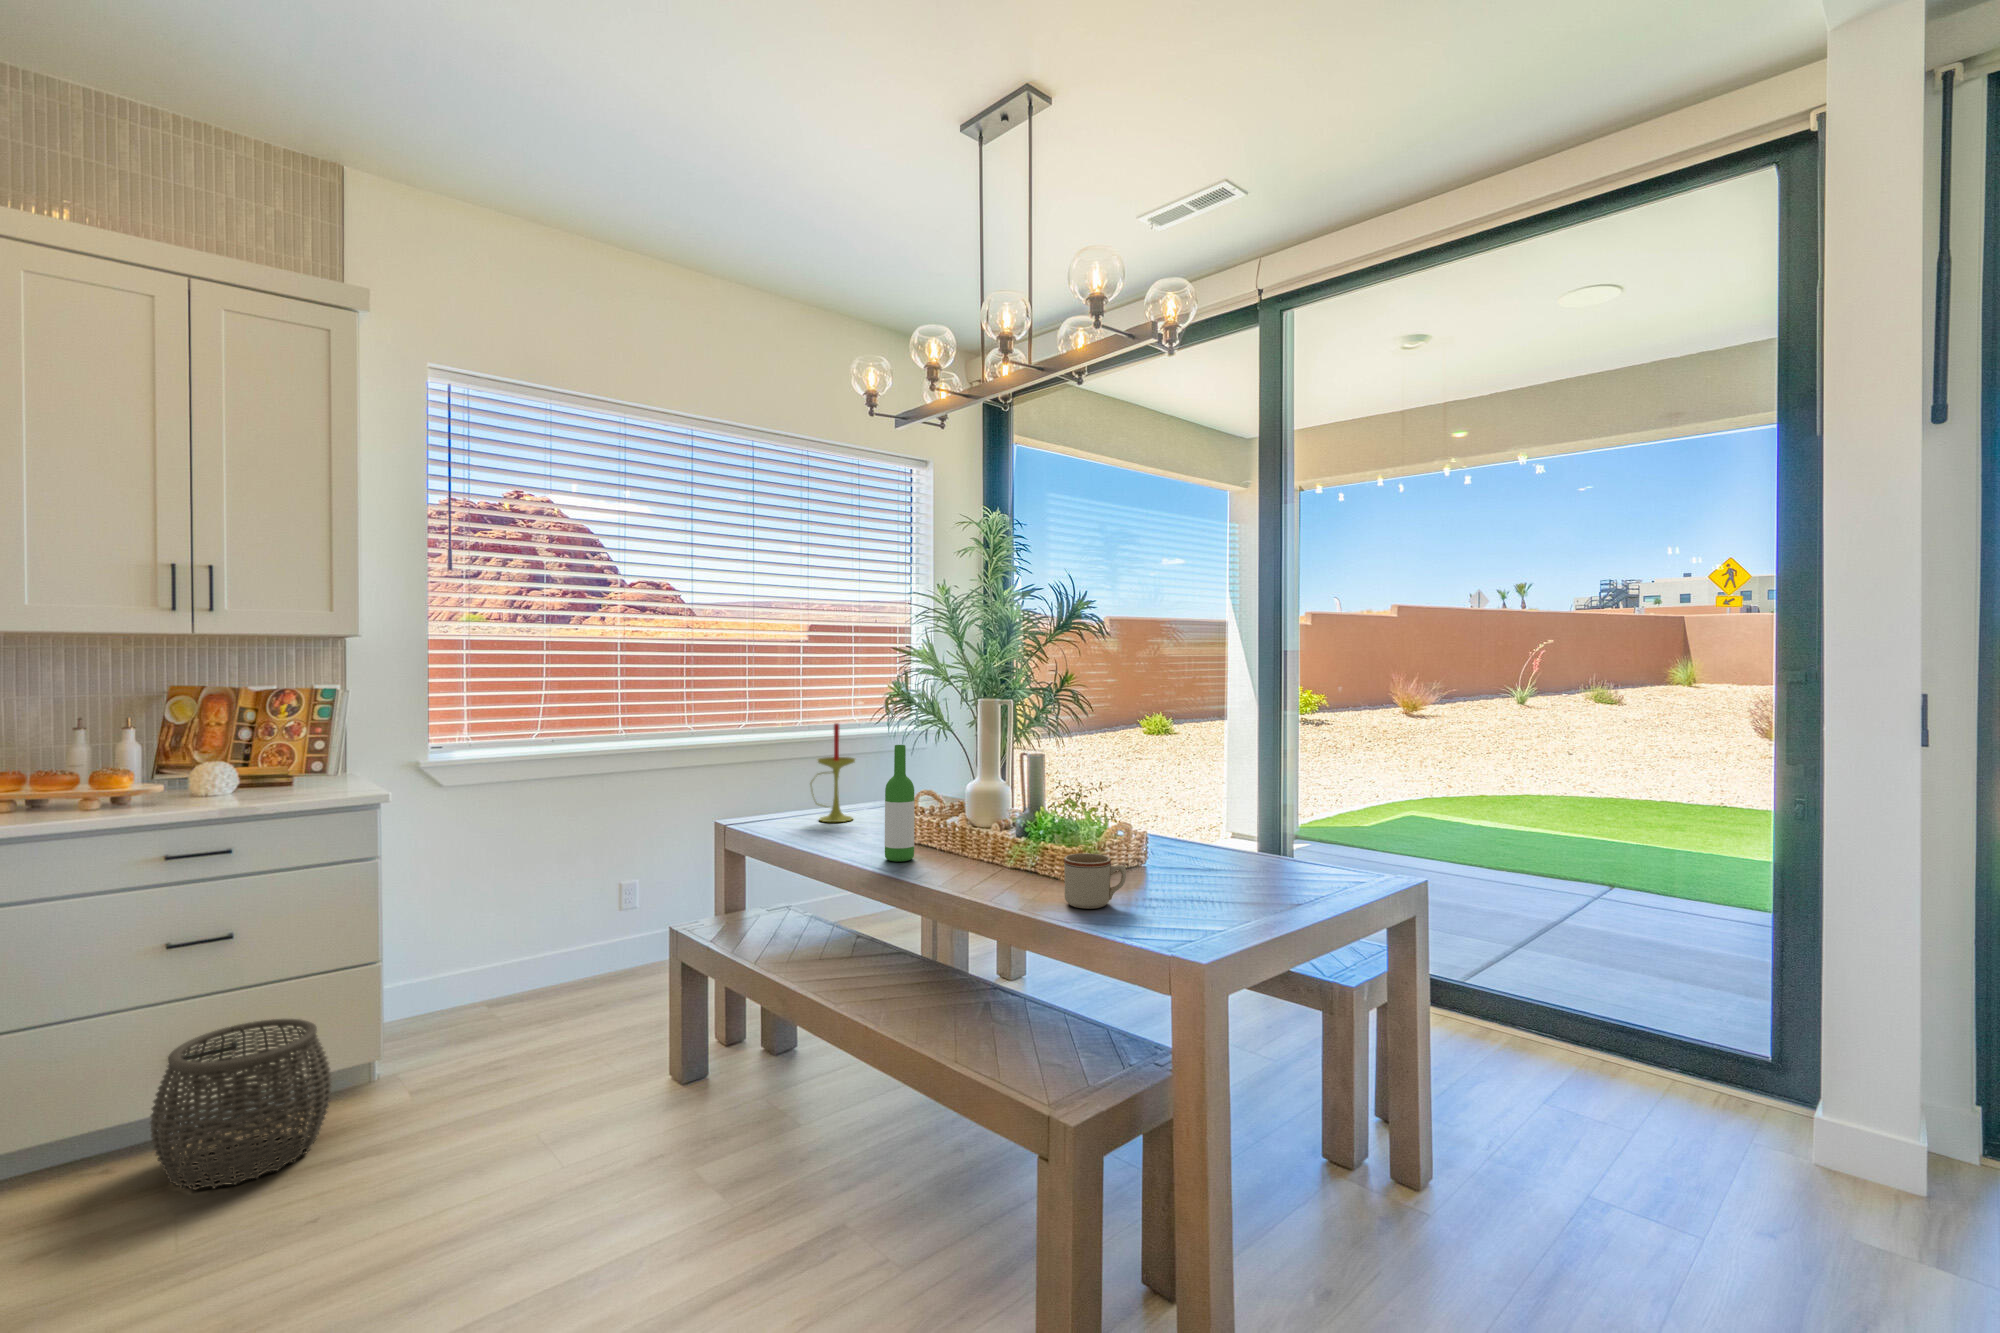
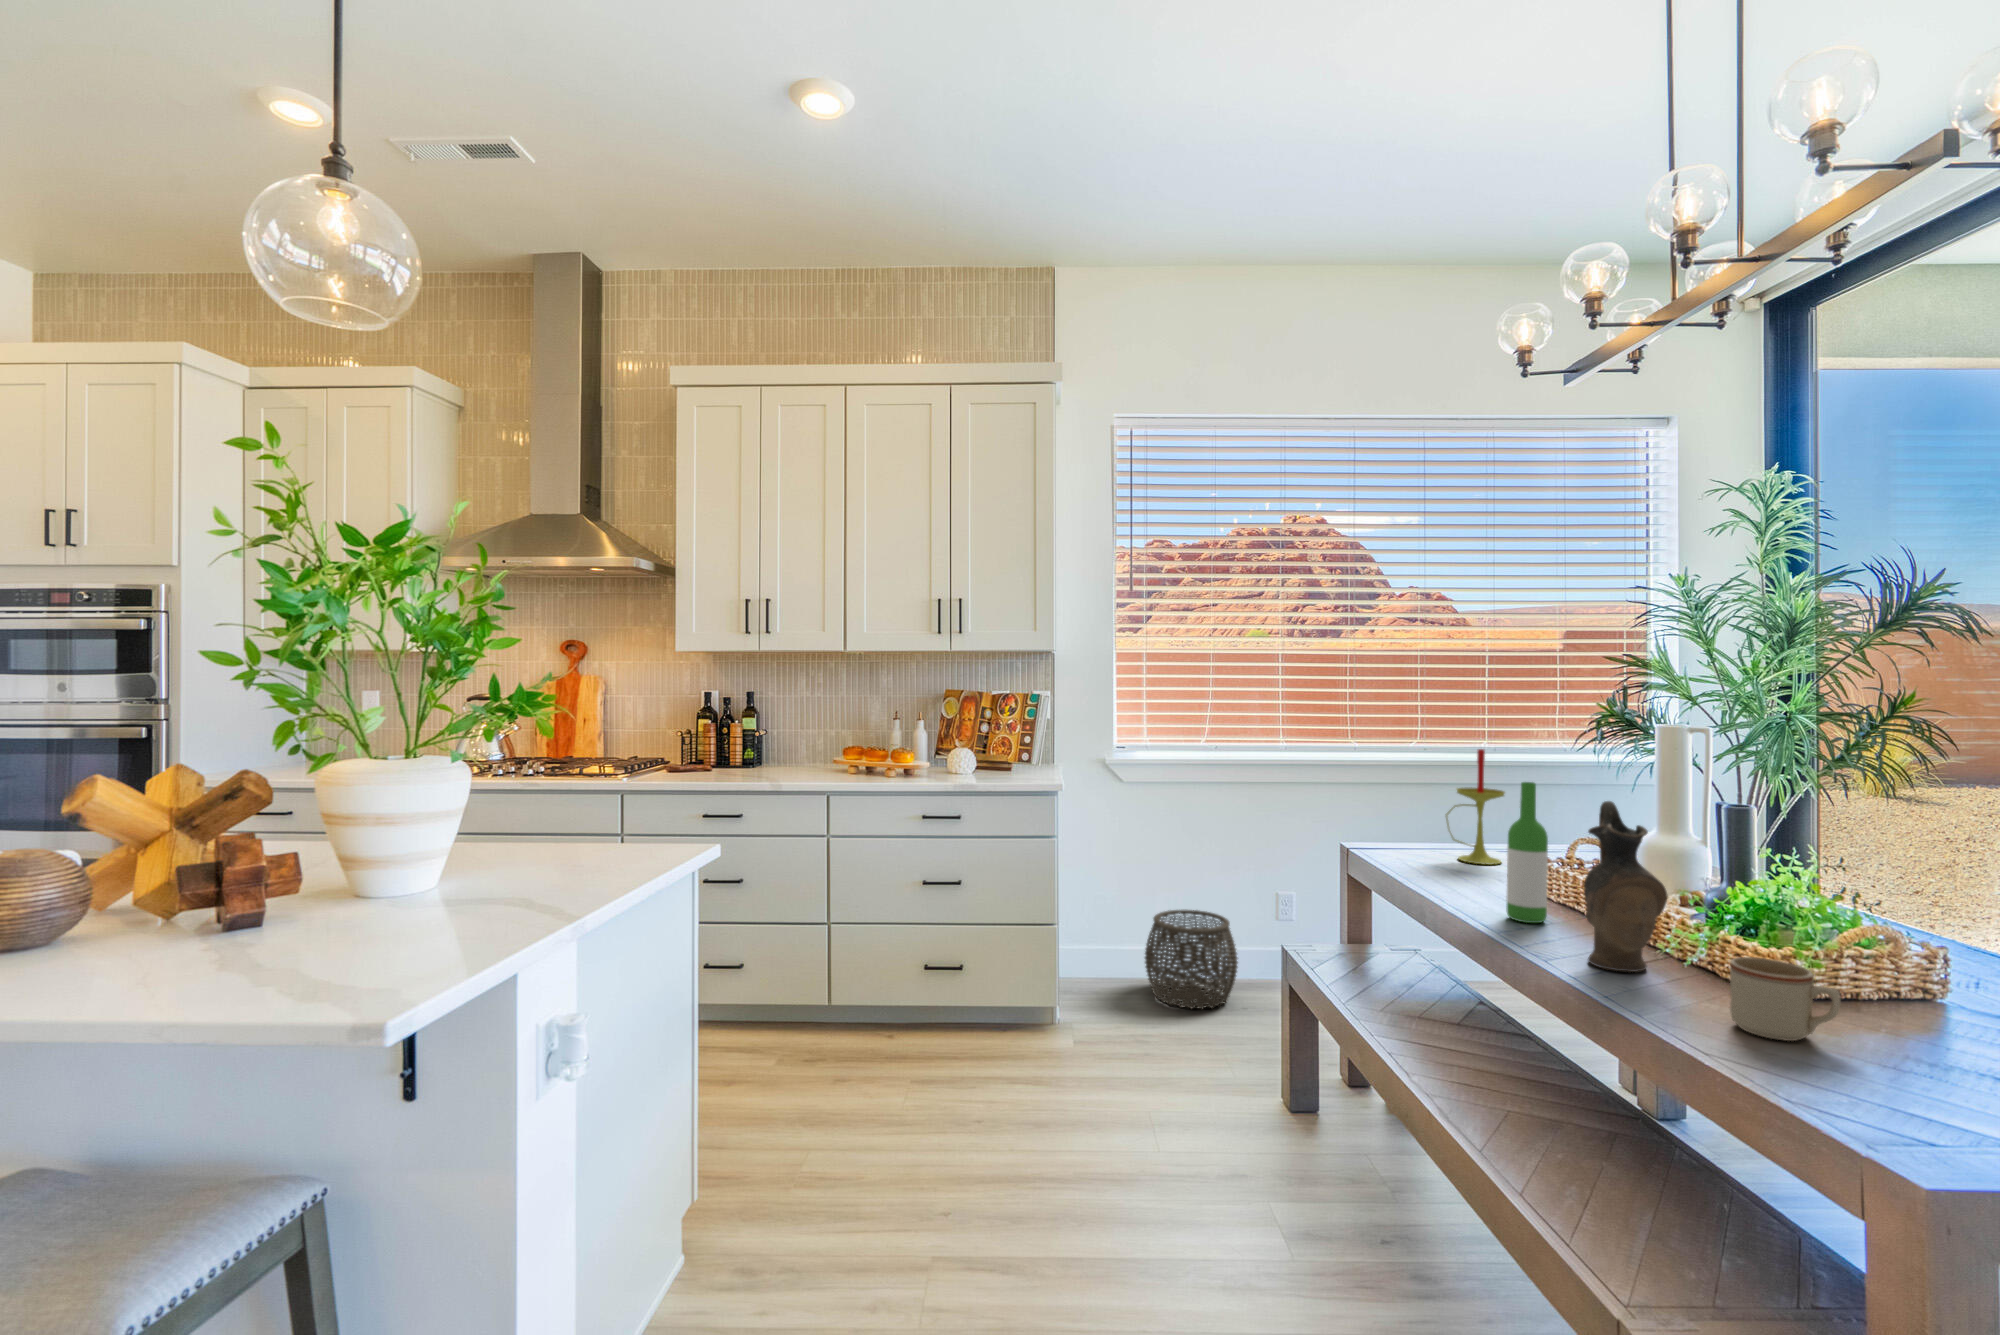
ceramic pitcher: none [956,753,1011,885] -> present [1584,801,1667,972]
woven basket: present [150,1019,332,1190] -> present [1145,910,1238,1009]

